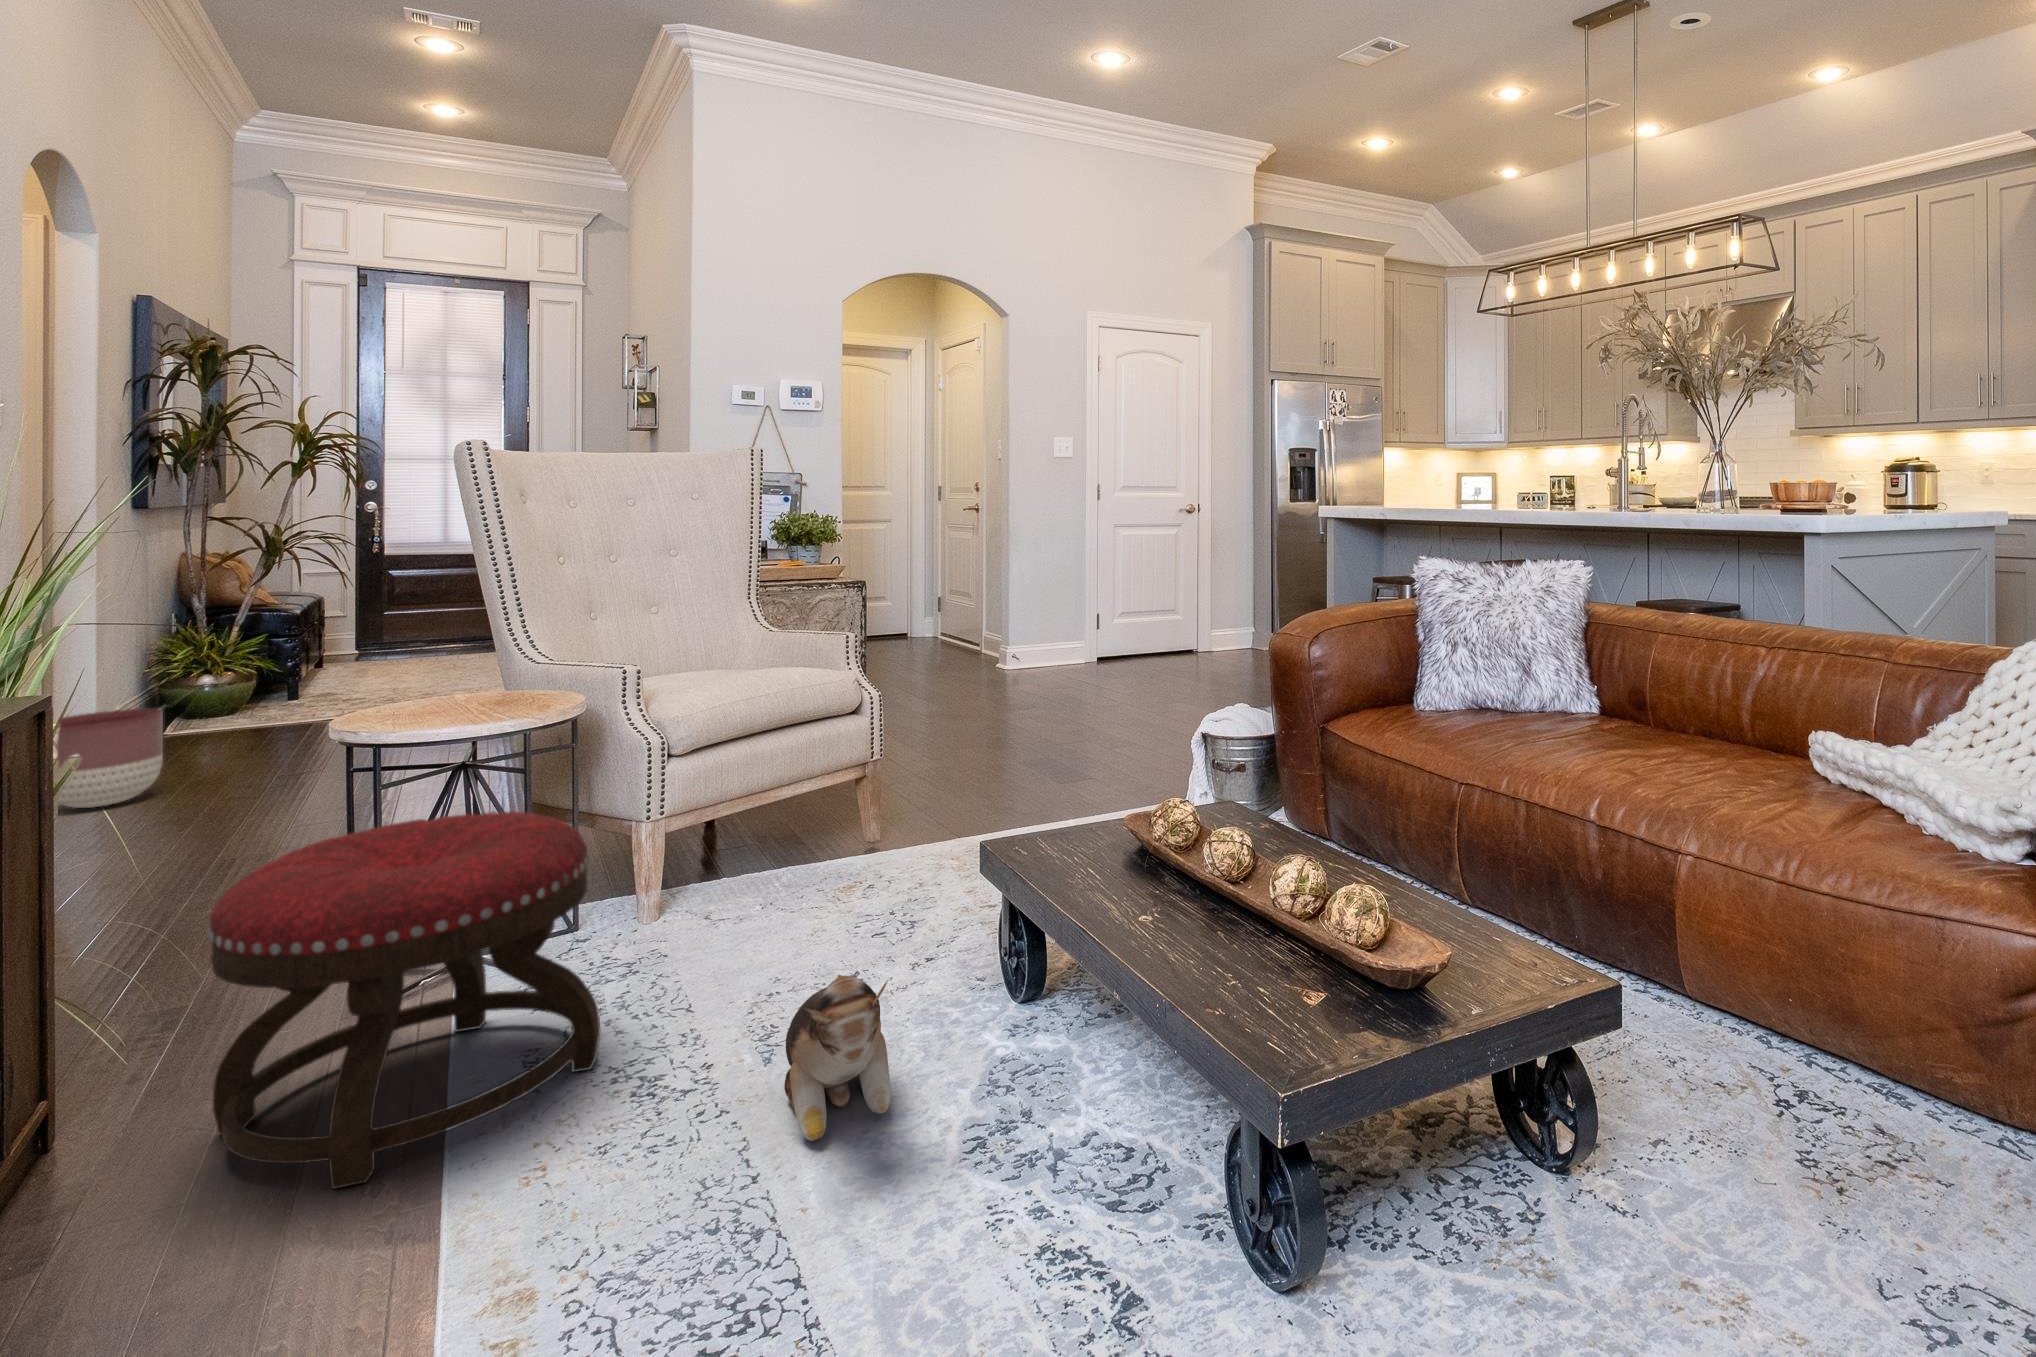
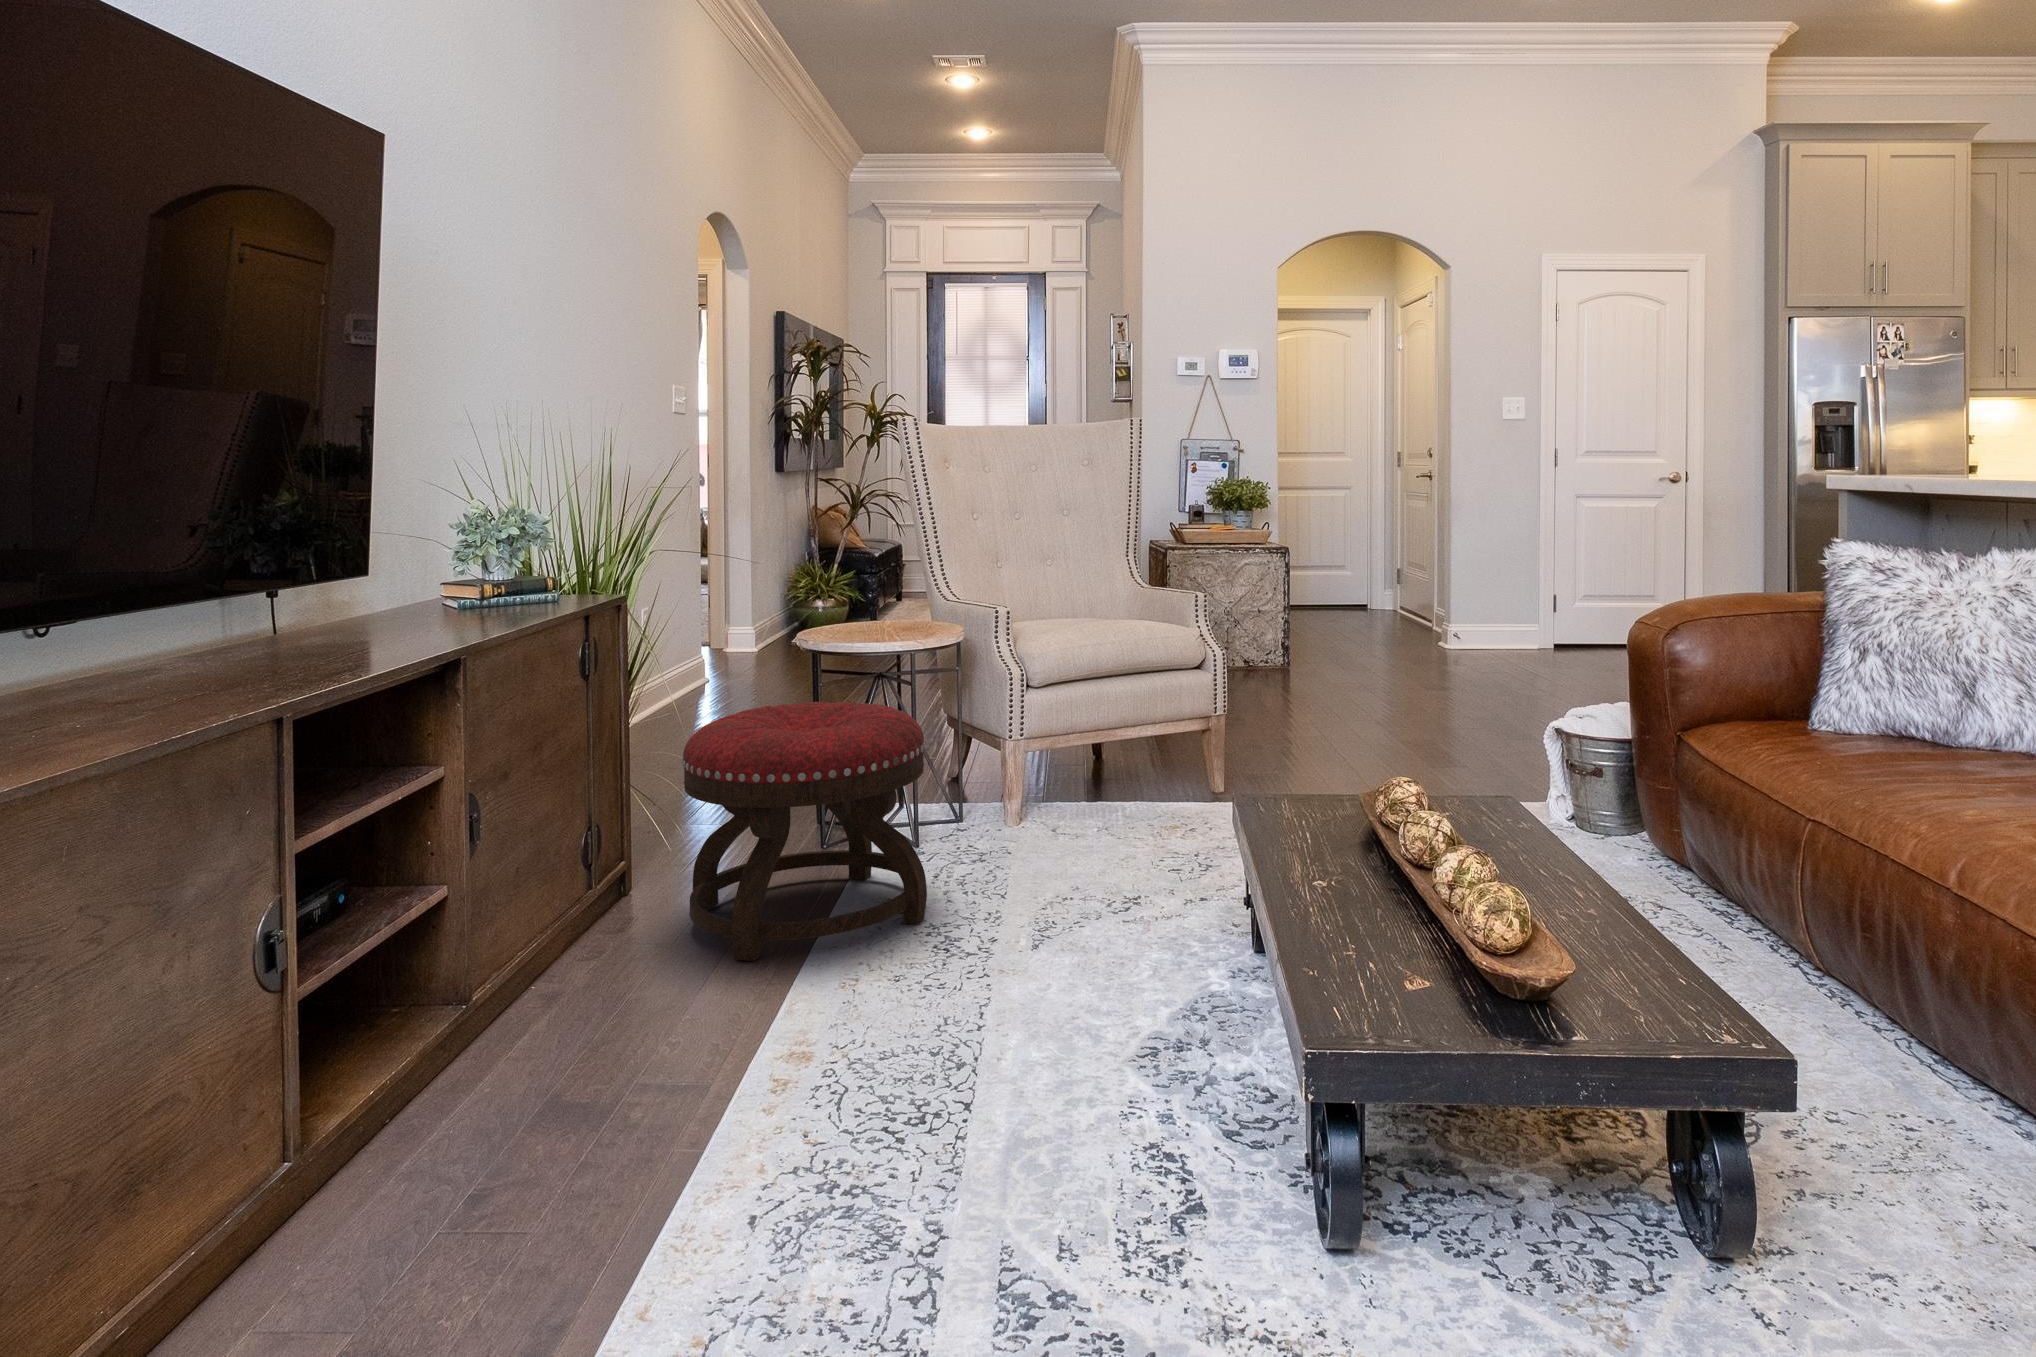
planter: present [57,709,163,808] -> none [698,618,767,689]
plush toy: present [784,975,891,1141] -> none [1013,872,1112,1015]

